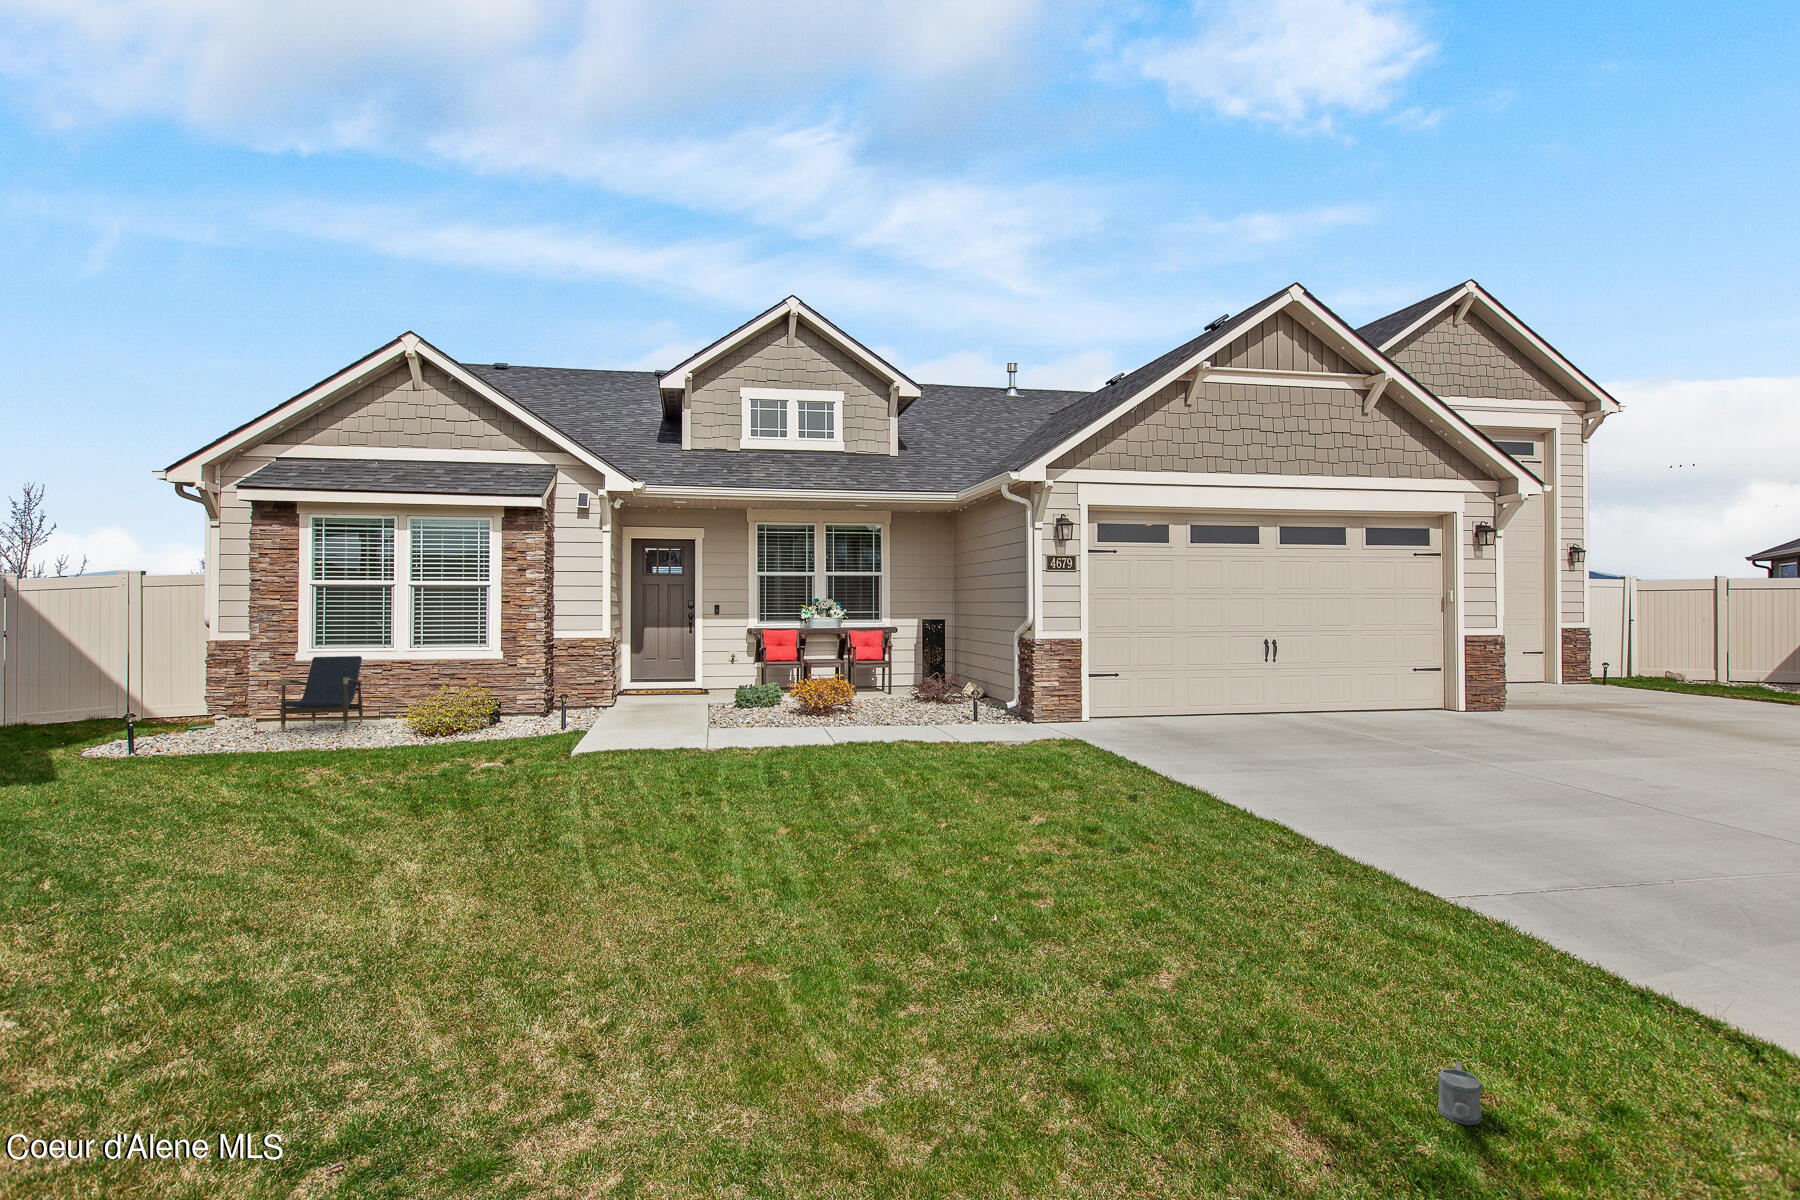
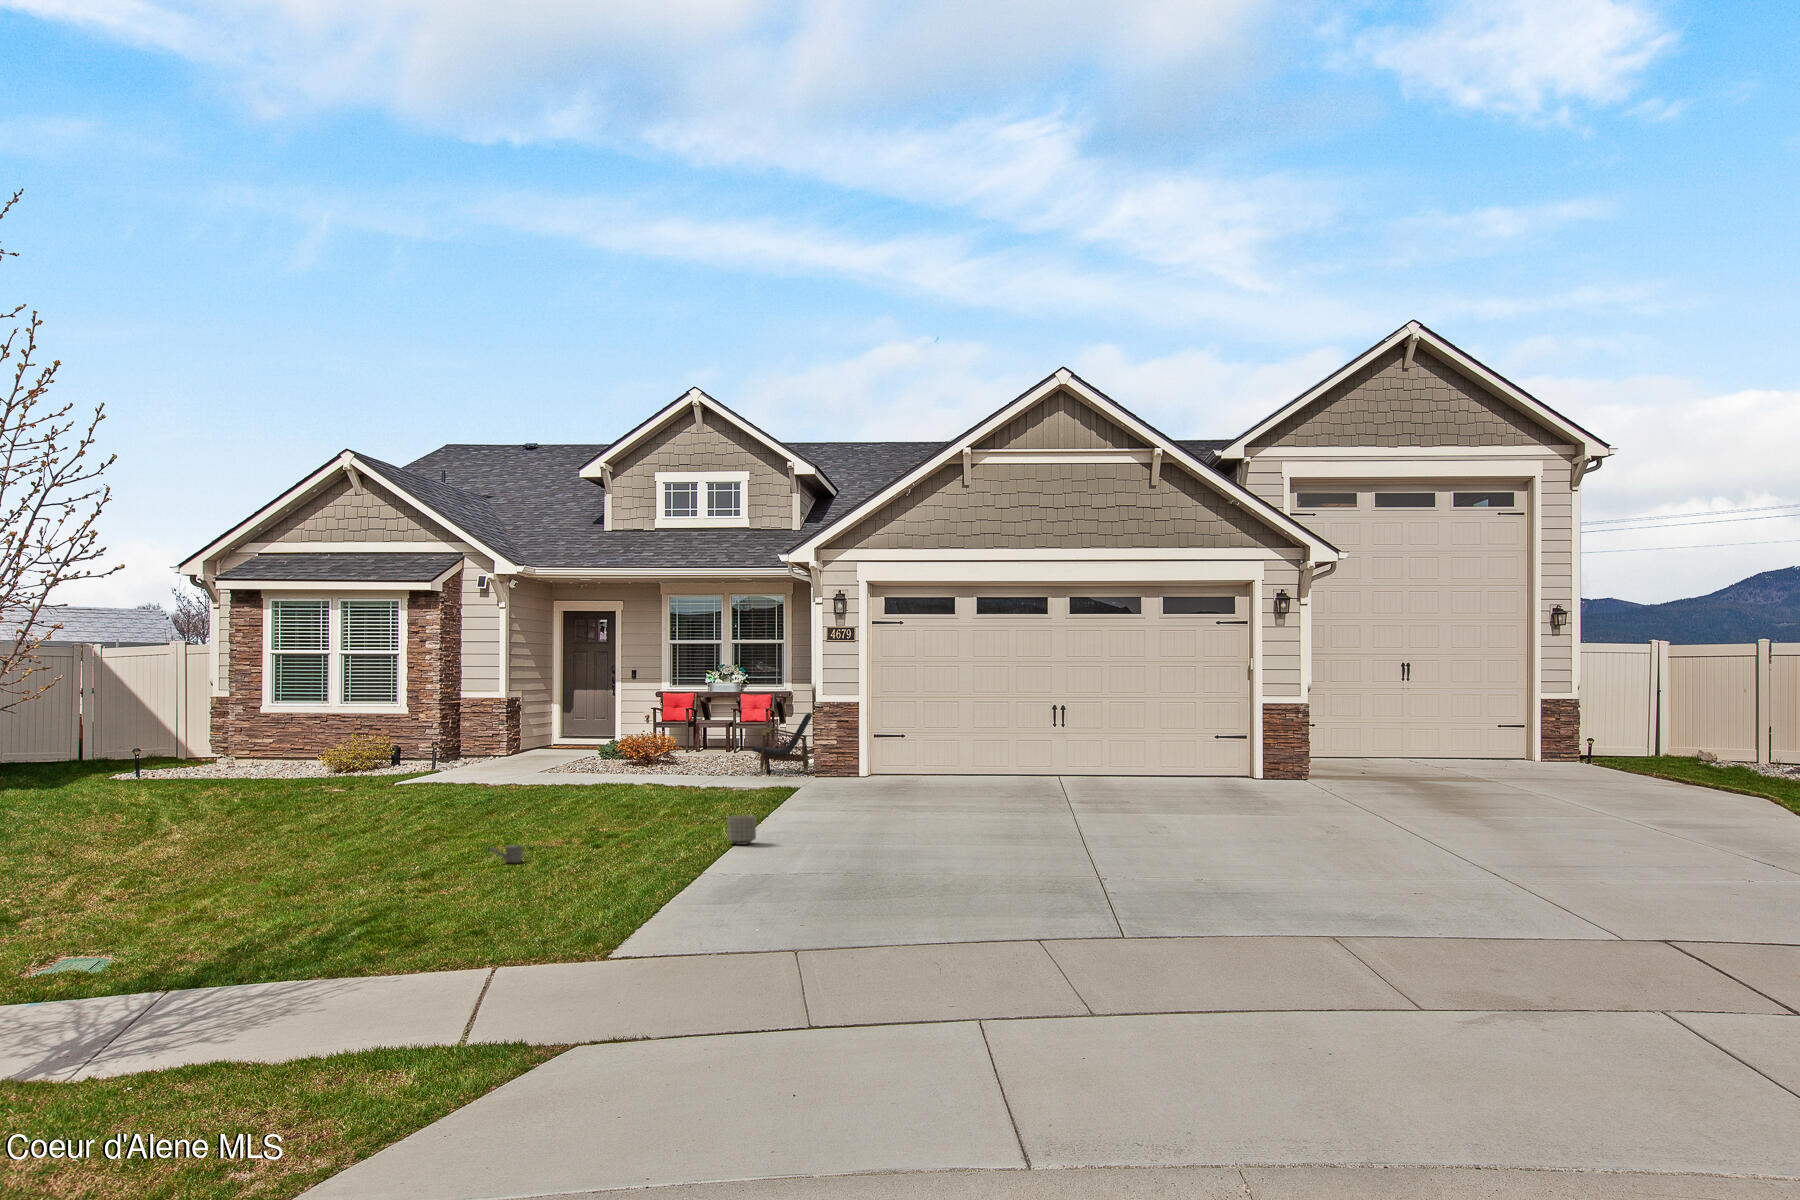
lounge chair: present [281,656,363,732] -> present [752,713,812,774]
planter: none [1539,890,1601,950] -> present [727,815,756,845]

